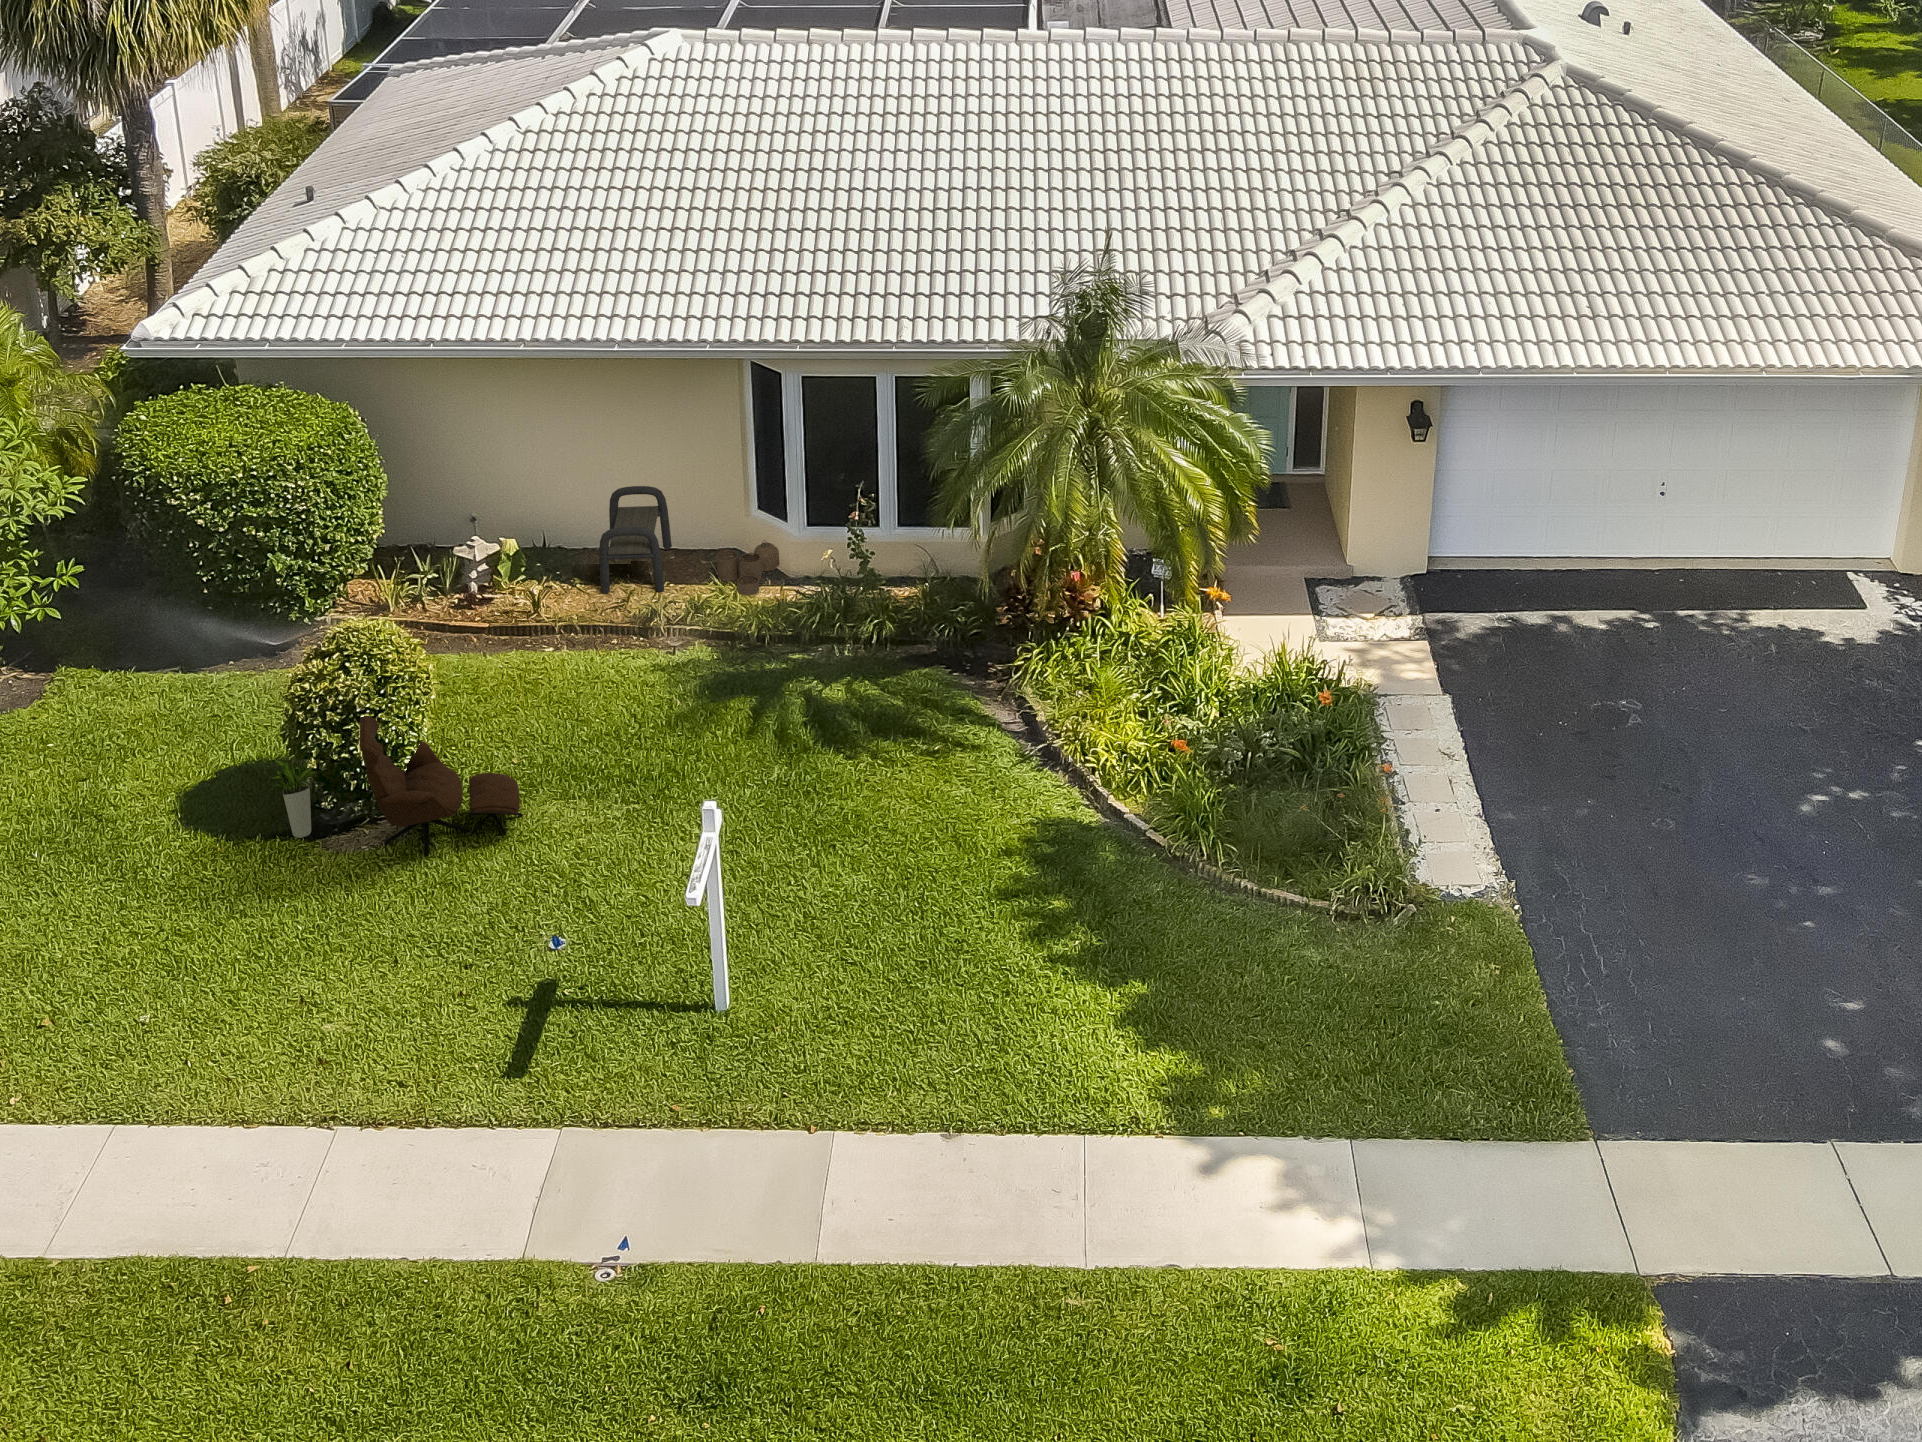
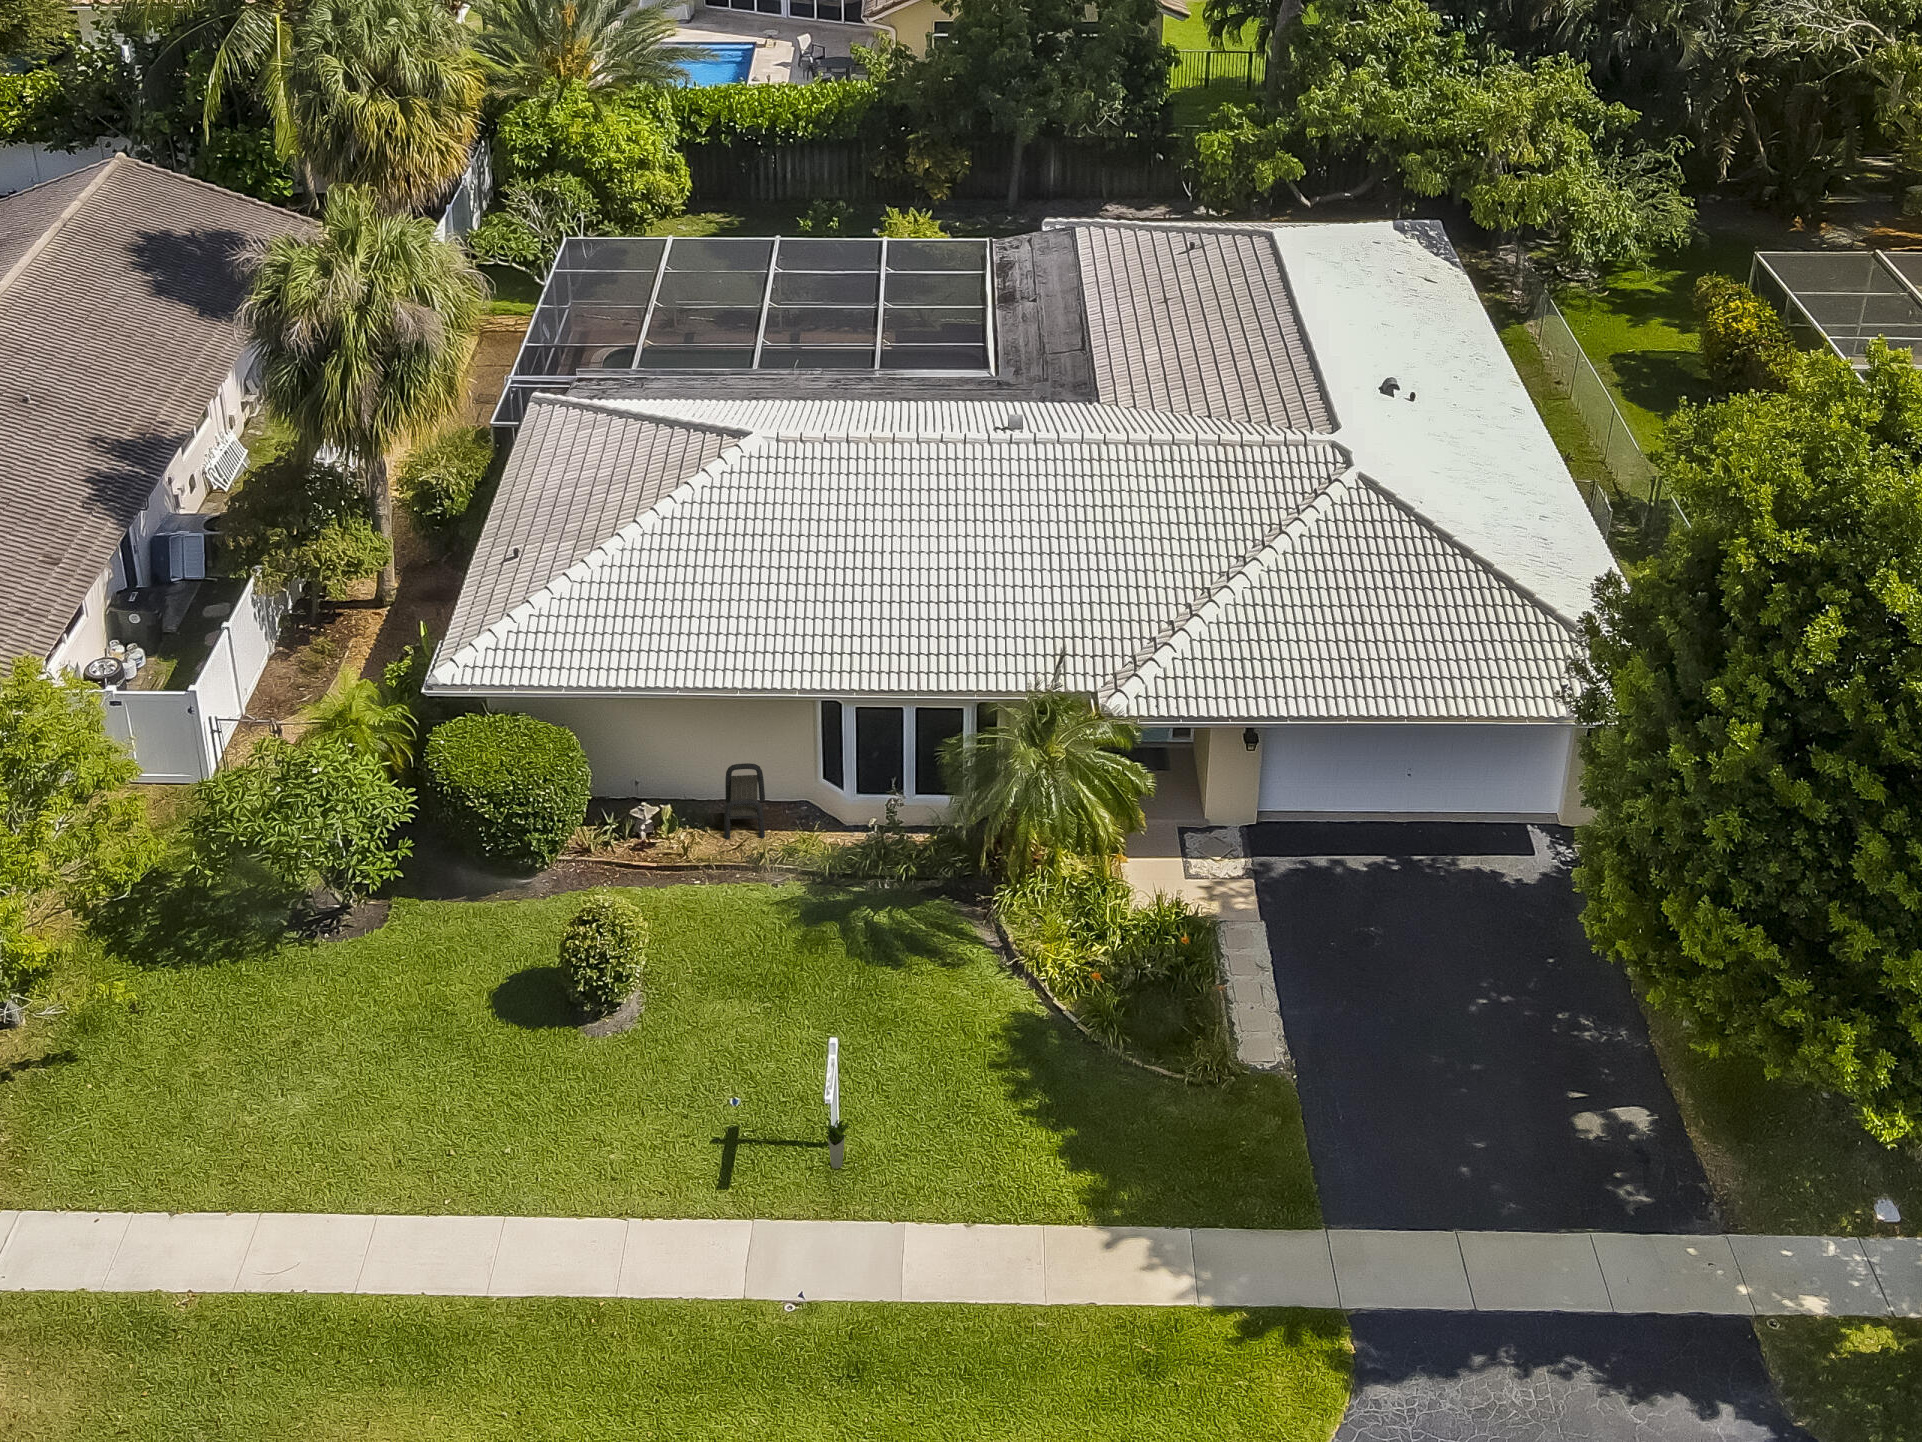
woven basket: present [716,542,779,595] -> none [797,800,837,841]
lounge chair: present [360,716,523,856] -> none [611,954,703,1041]
planter: present [272,760,315,838] -> present [823,1120,849,1169]

